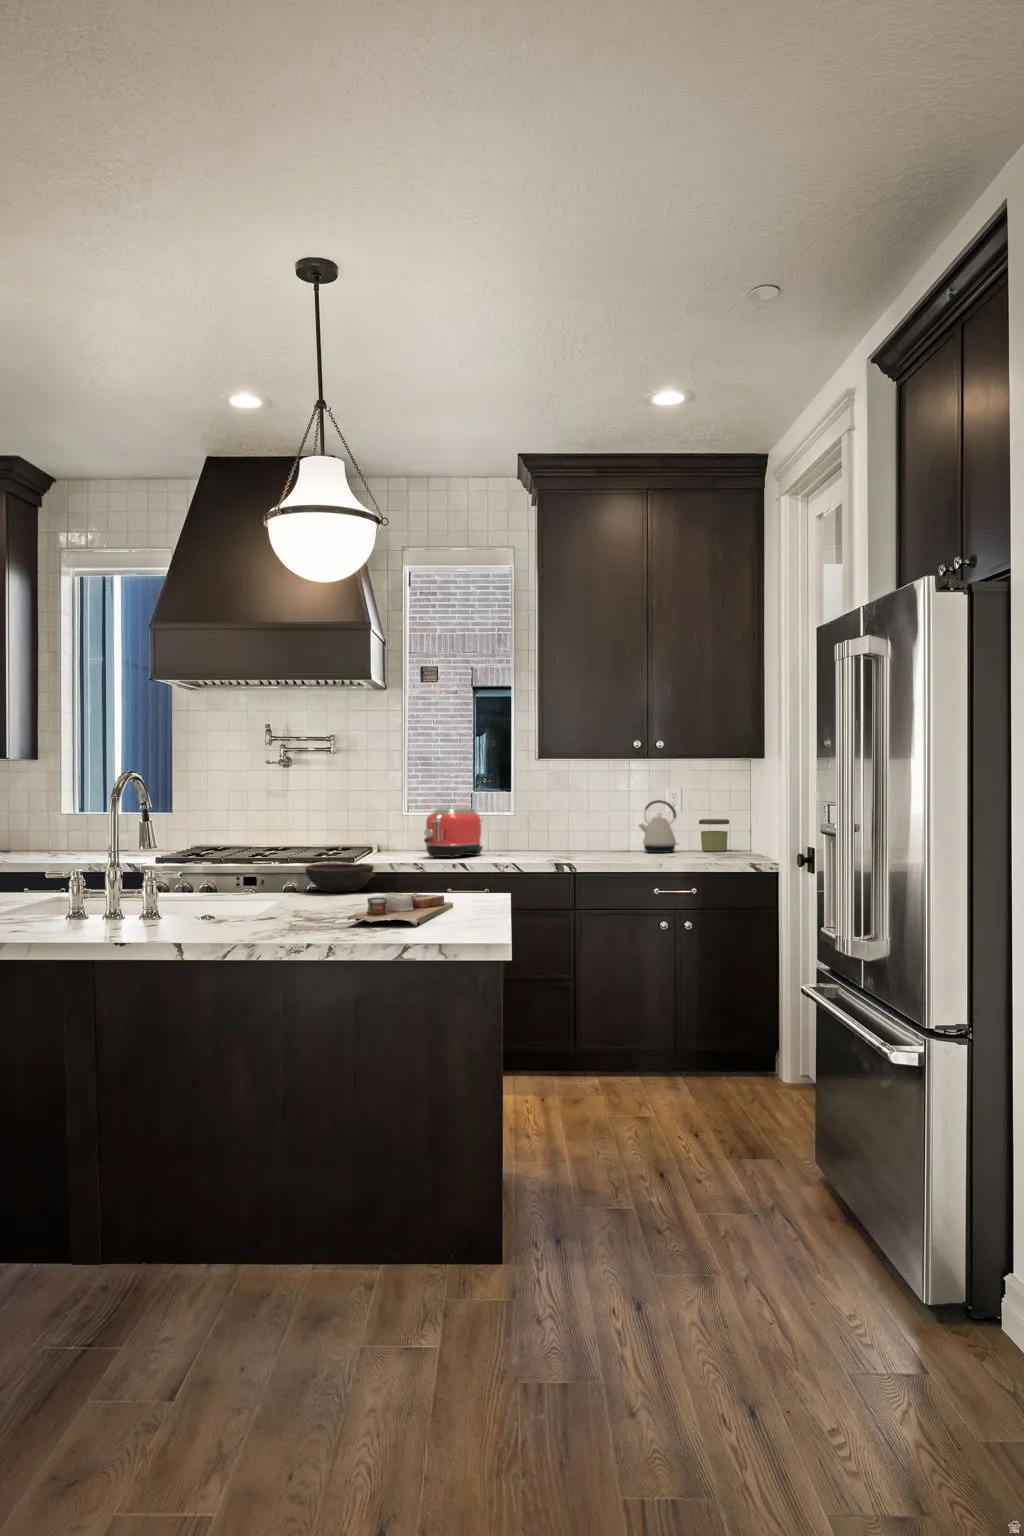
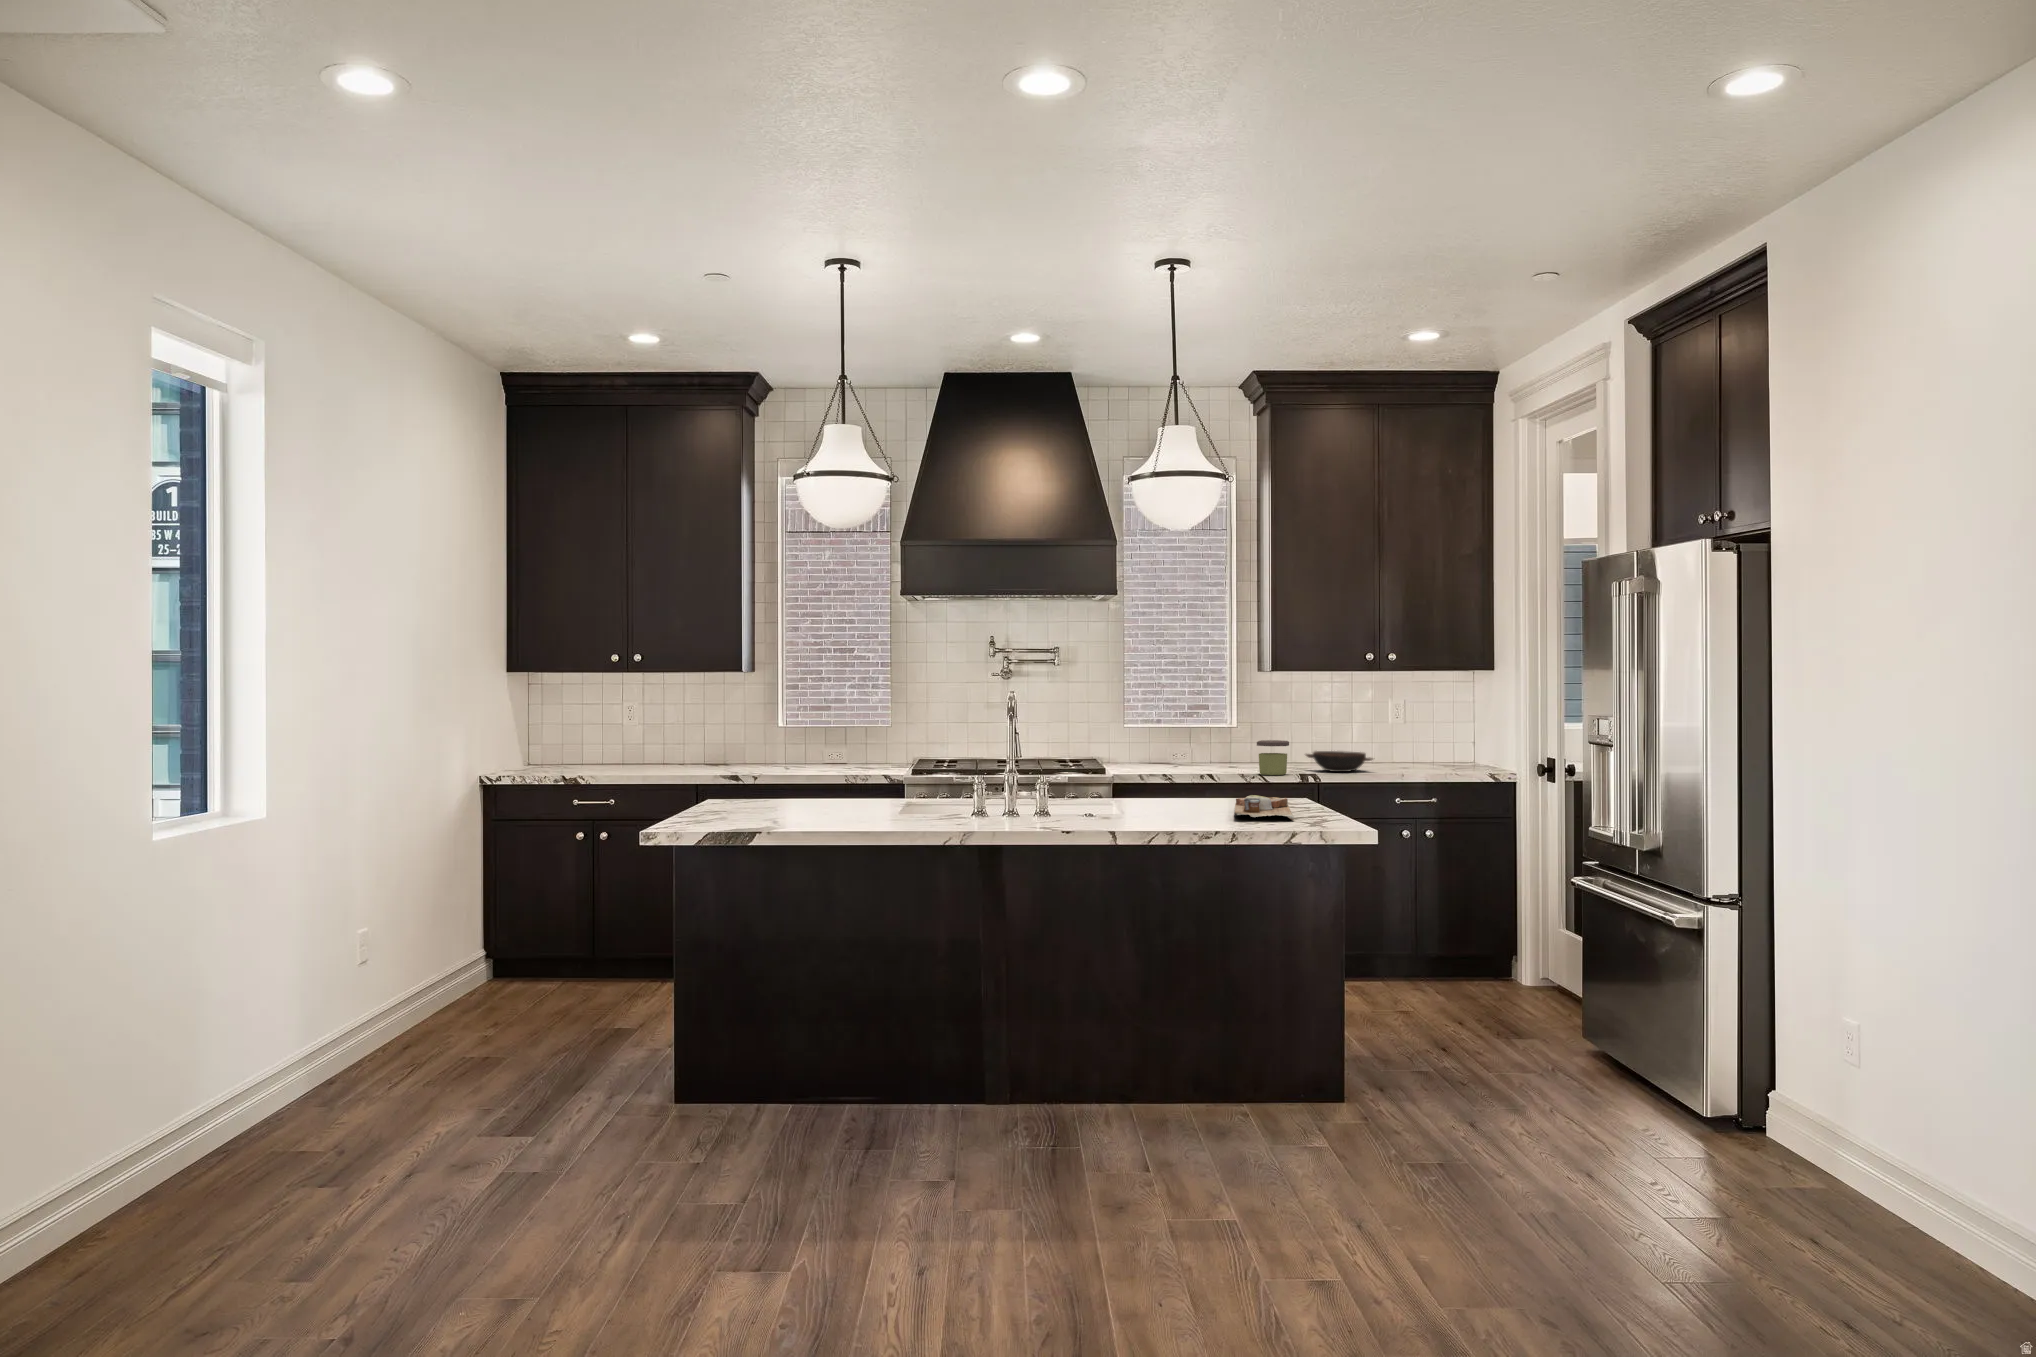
kettle: present [639,800,678,853] -> none [1362,712,1404,765]
toaster: present [424,809,483,858] -> none [1150,720,1206,769]
jar: present [699,819,729,852] -> present [1257,740,1289,775]
bowl: present [305,863,375,892] -> present [1306,751,1373,772]

